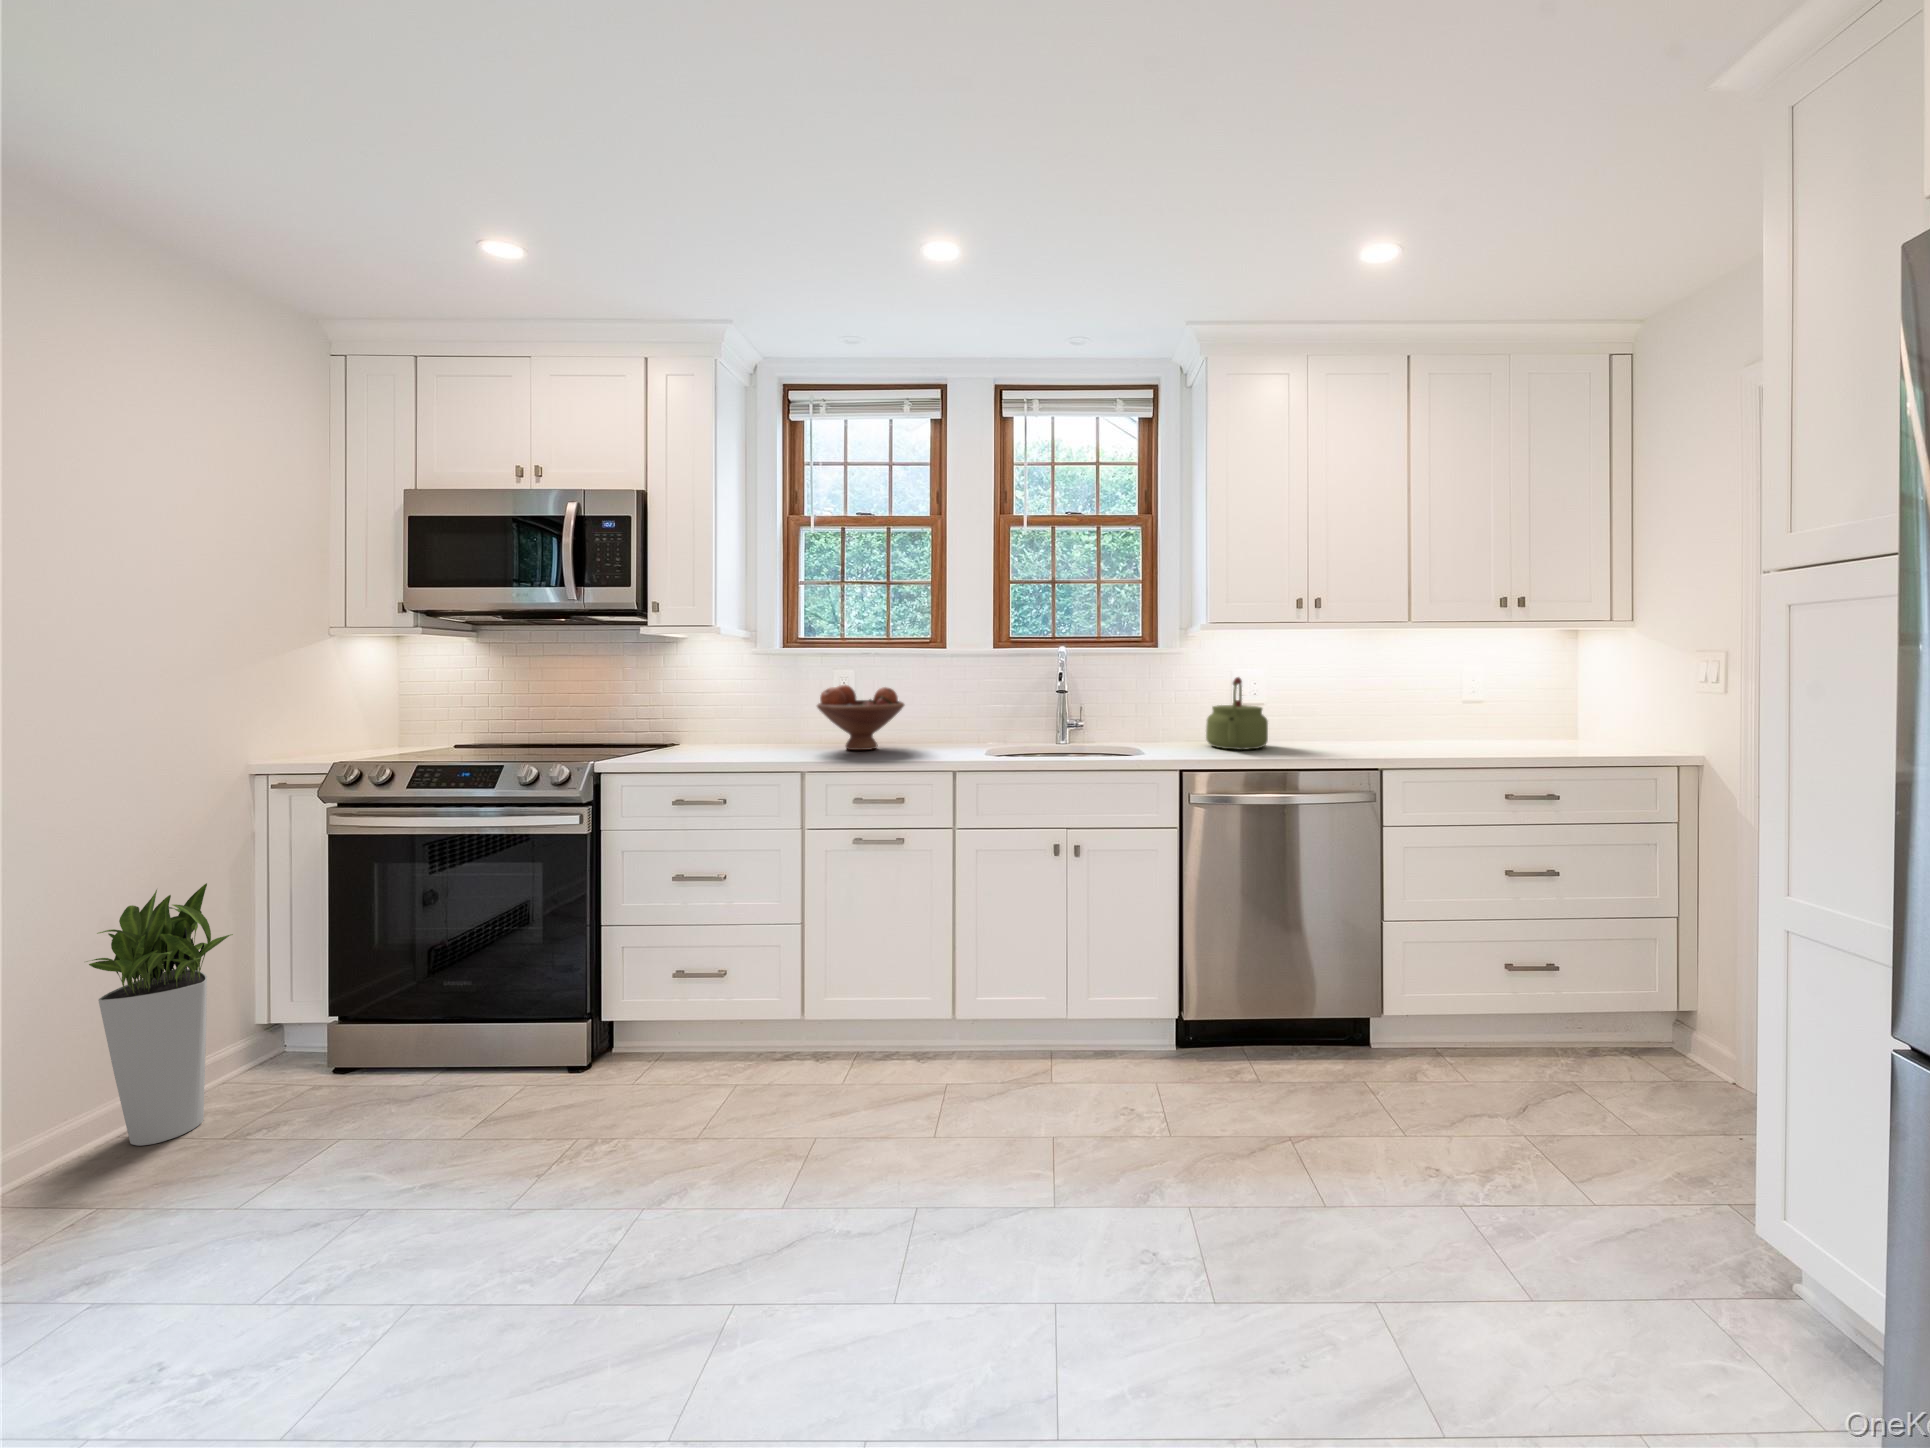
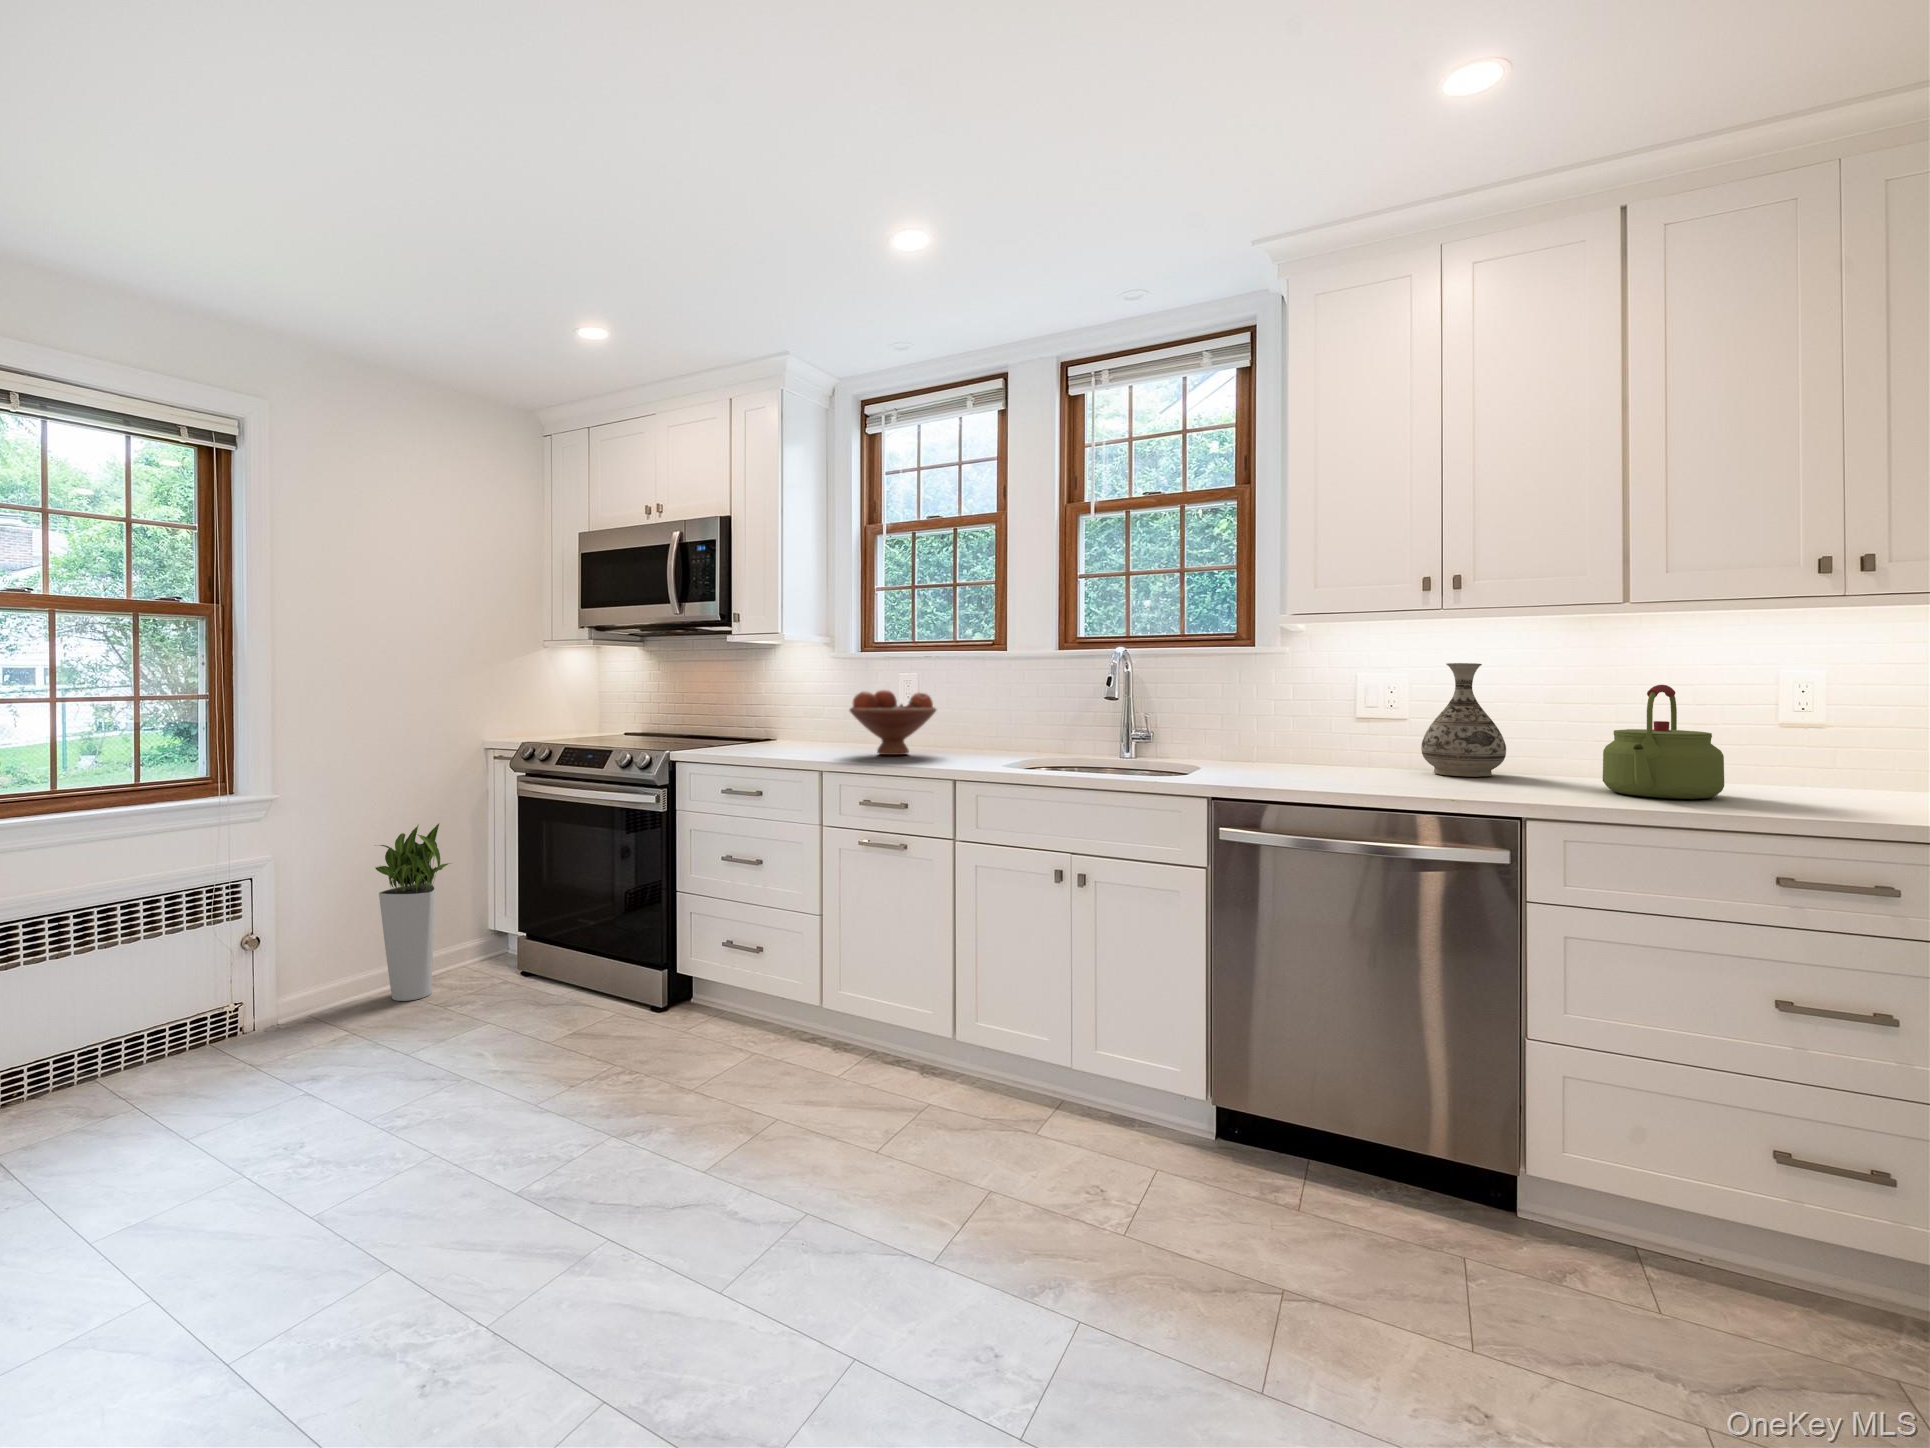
vase: none [1290,662,1345,743] -> present [1421,663,1506,777]
kettle: present [1206,677,1268,750] -> present [1603,685,1724,799]

